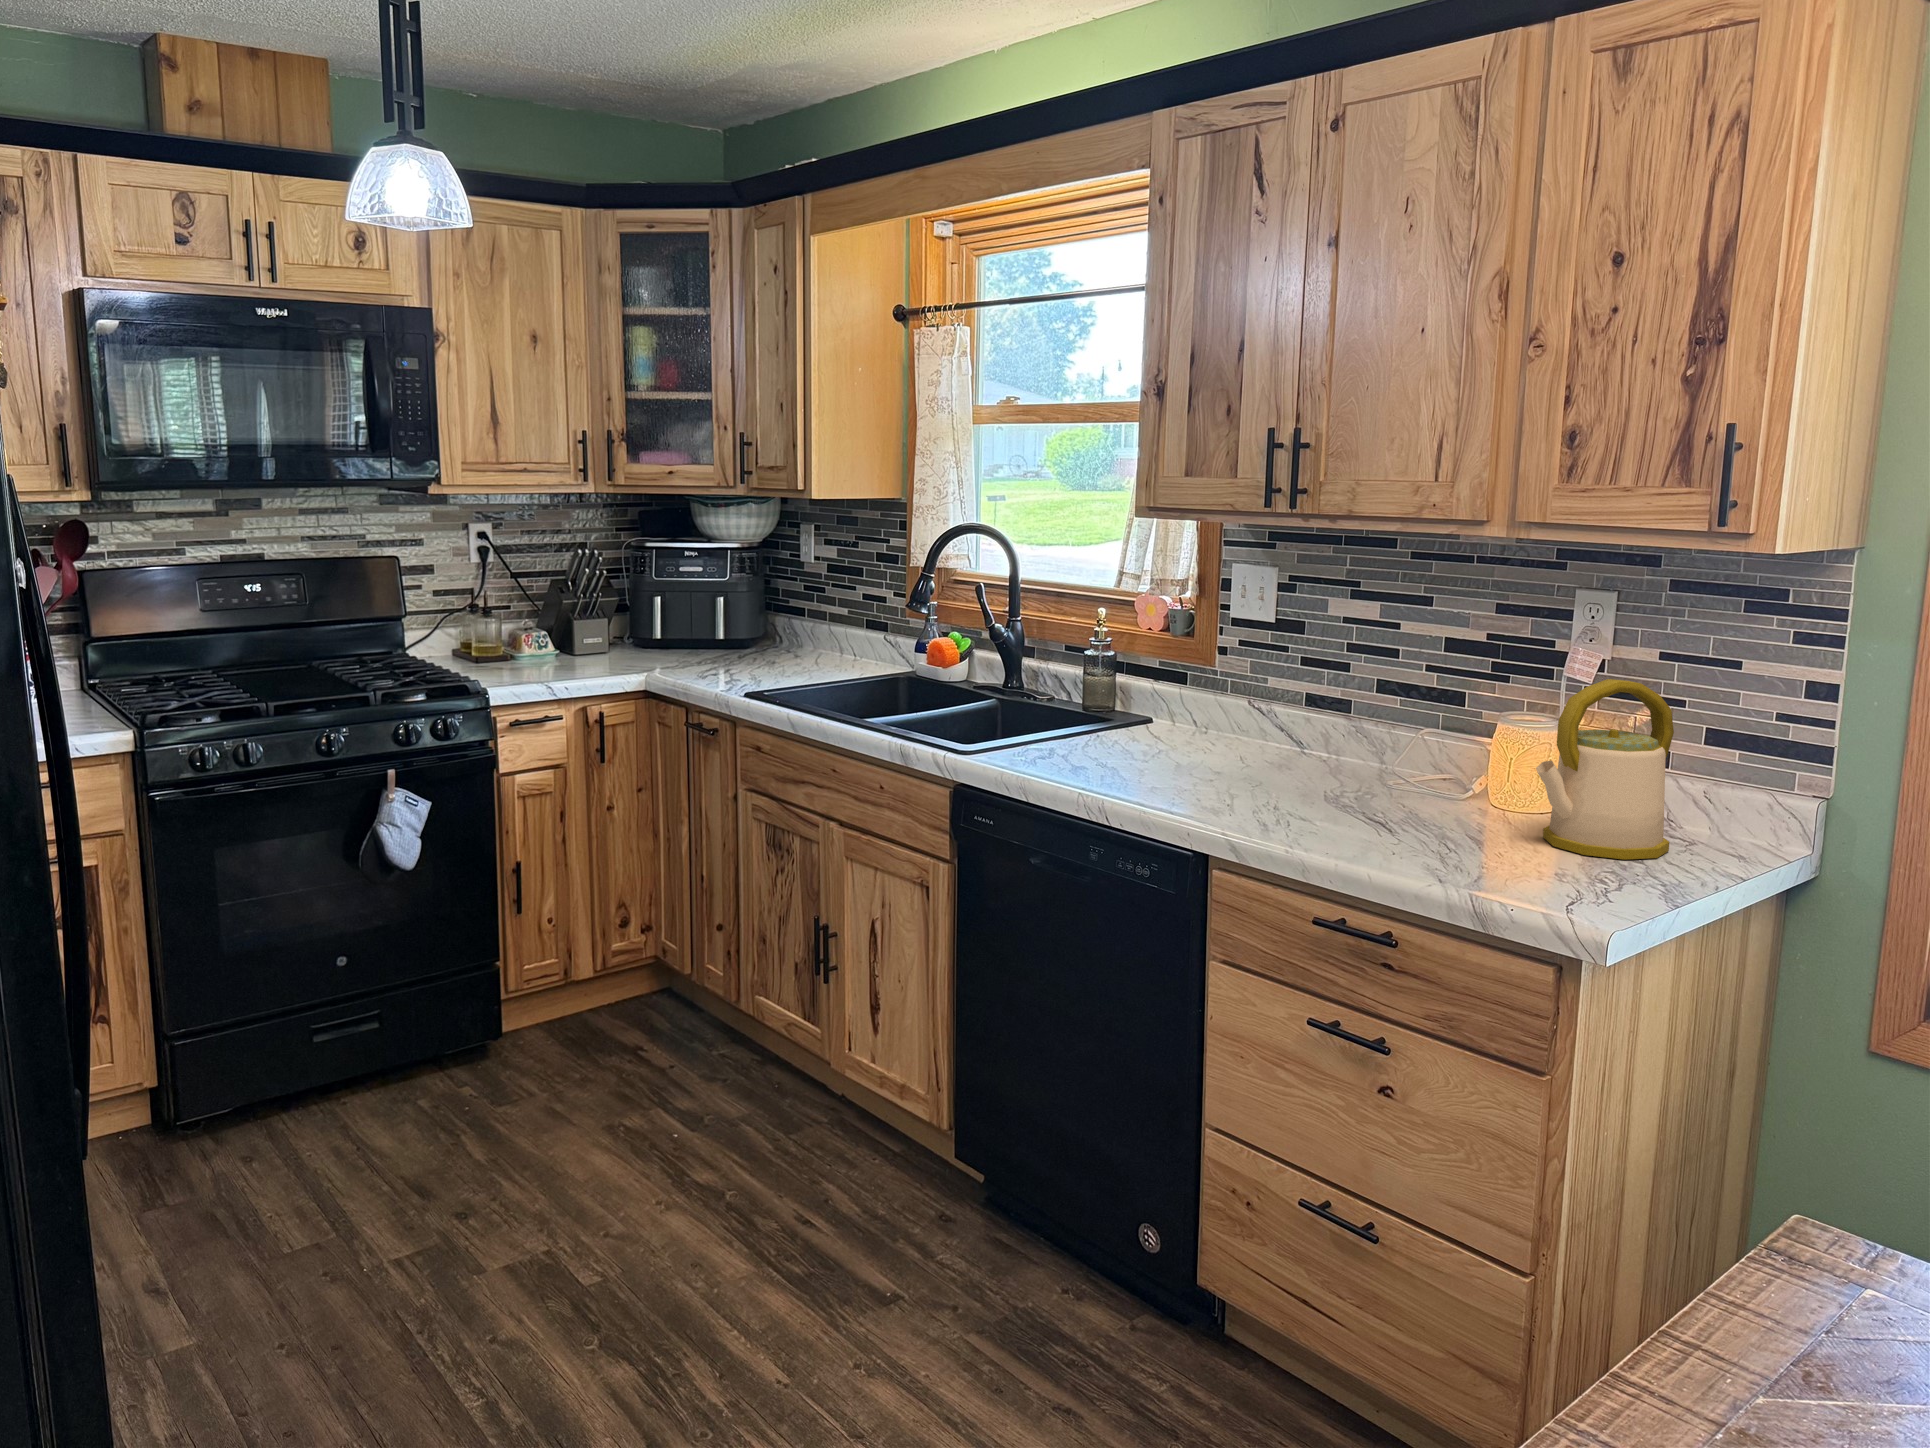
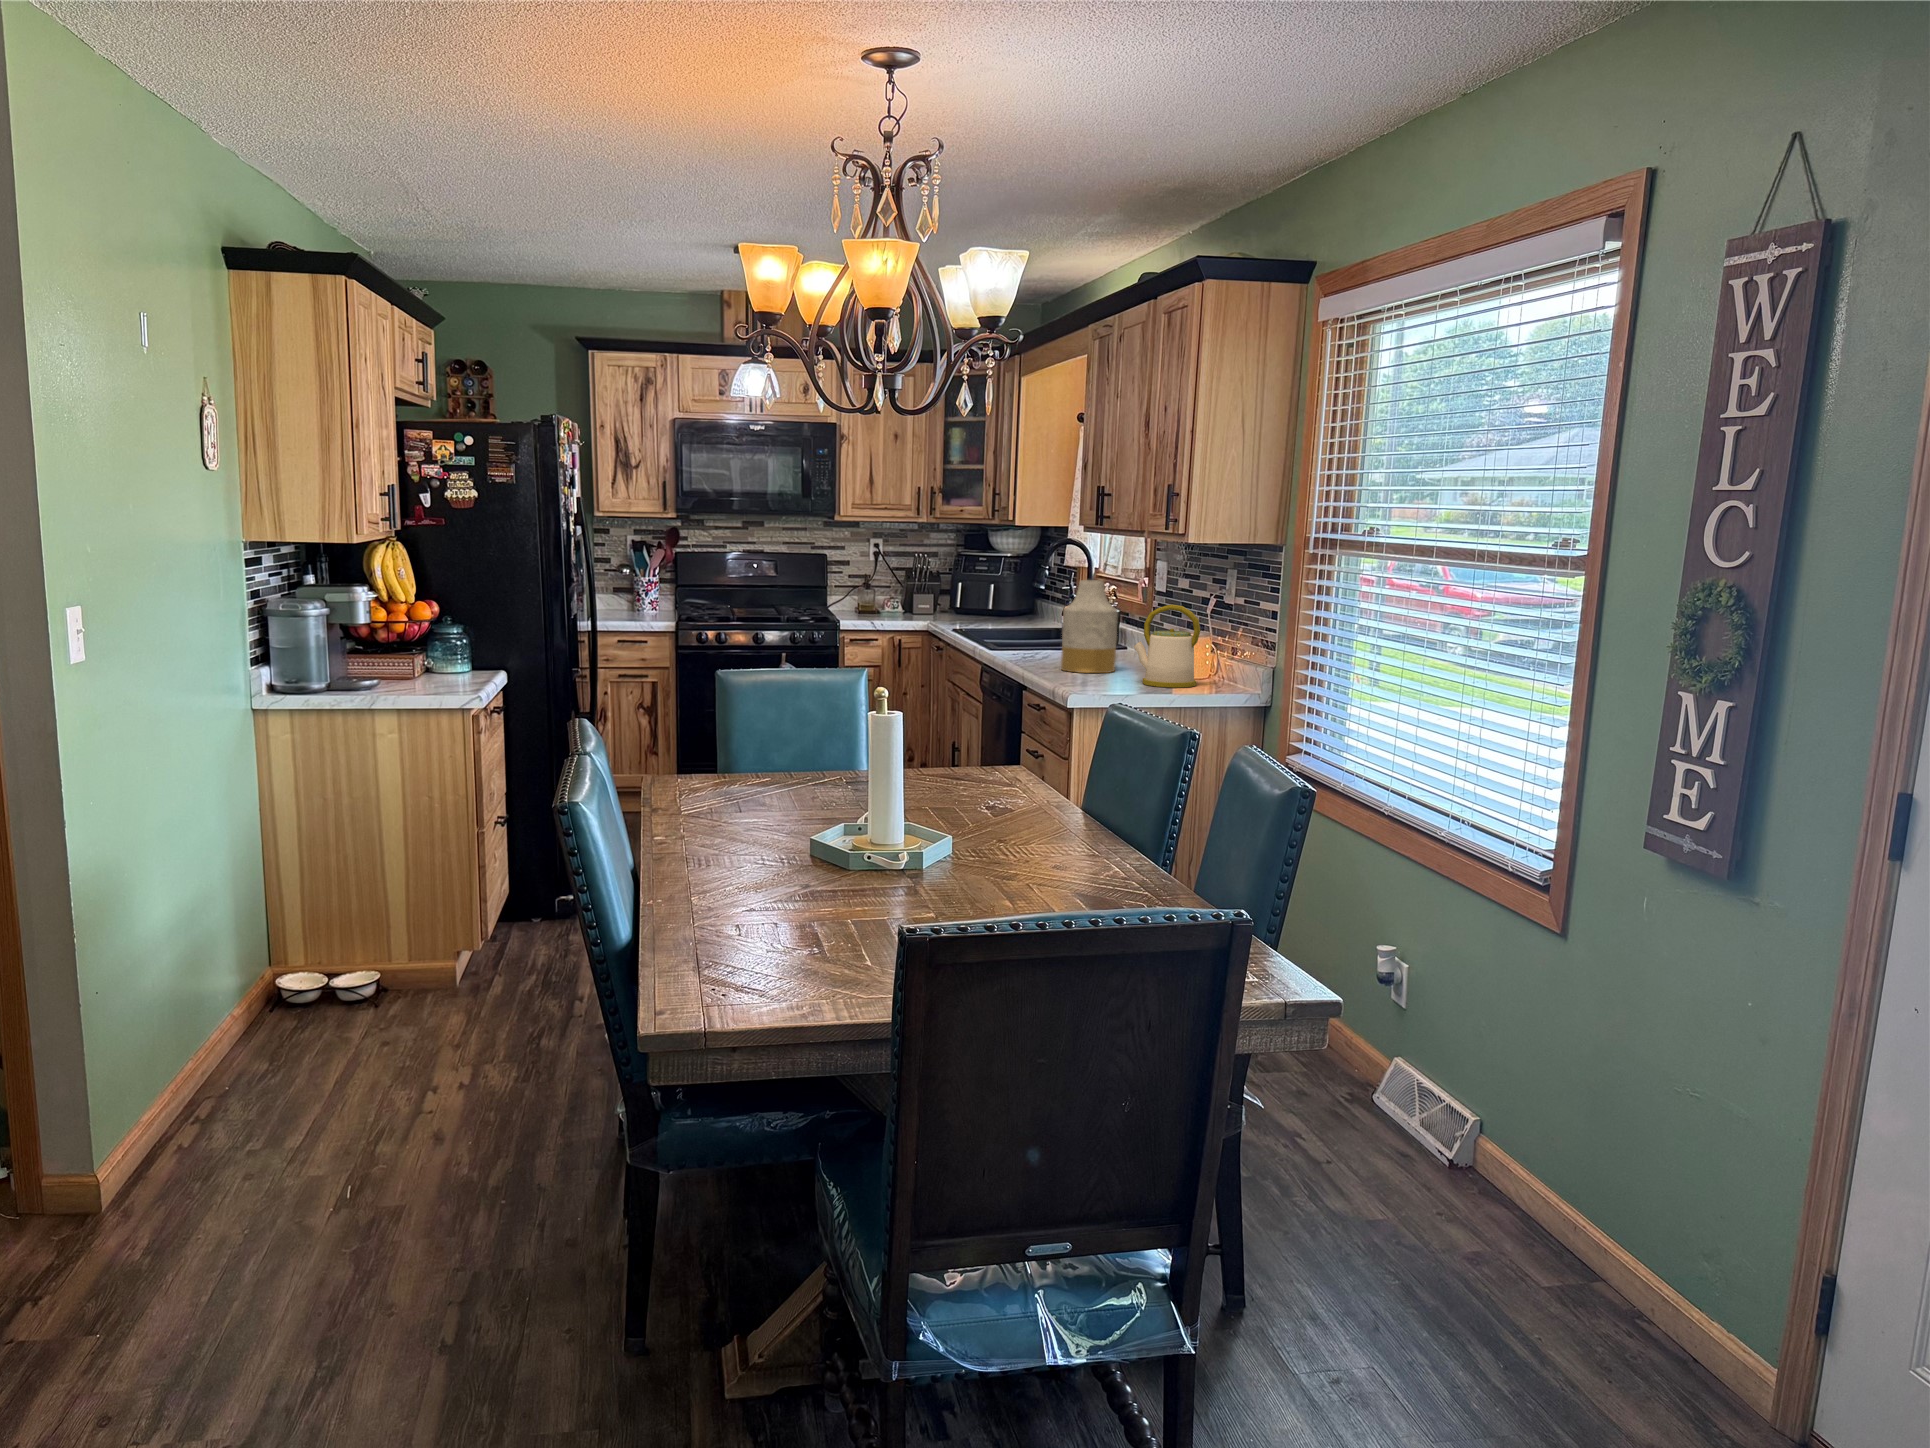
vase: none [1262,623,1384,822] -> present [1061,580,1118,673]

